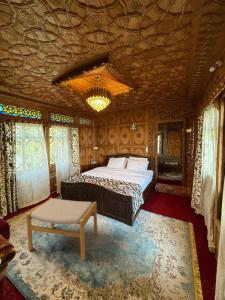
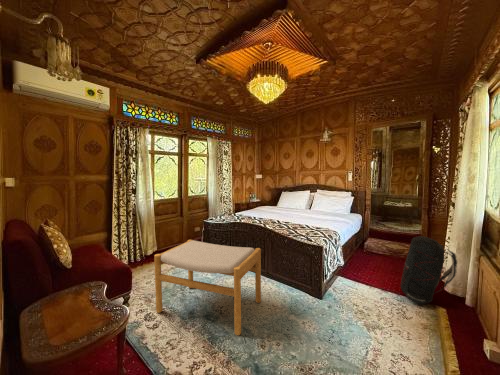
backpack: none [174,187,202,225] -> present [400,236,457,304]

